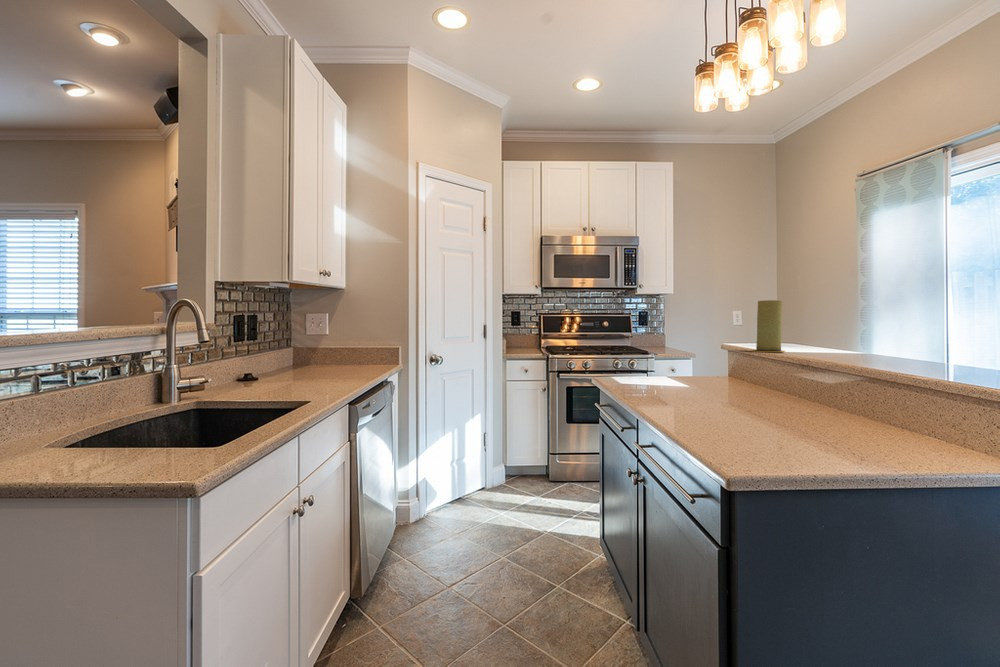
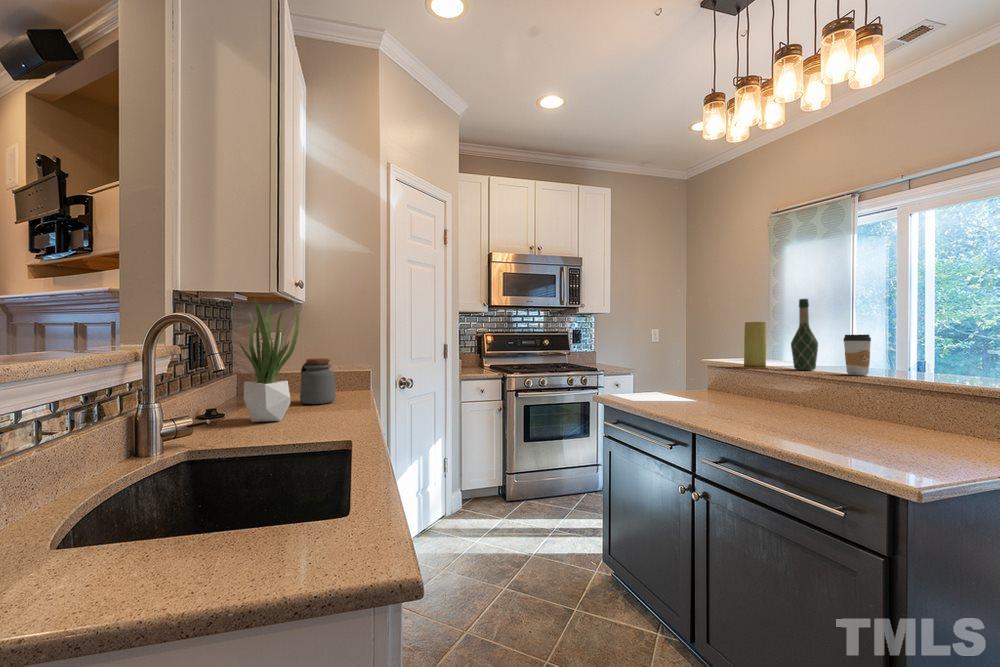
wine bottle: none [812,273,844,355] -> present [791,299,818,370]
potted plant: none [253,284,304,386] -> present [240,298,299,422]
coffee cup: none [857,313,891,361] -> present [843,335,871,375]
jar: none [324,336,354,375] -> present [300,358,336,404]

